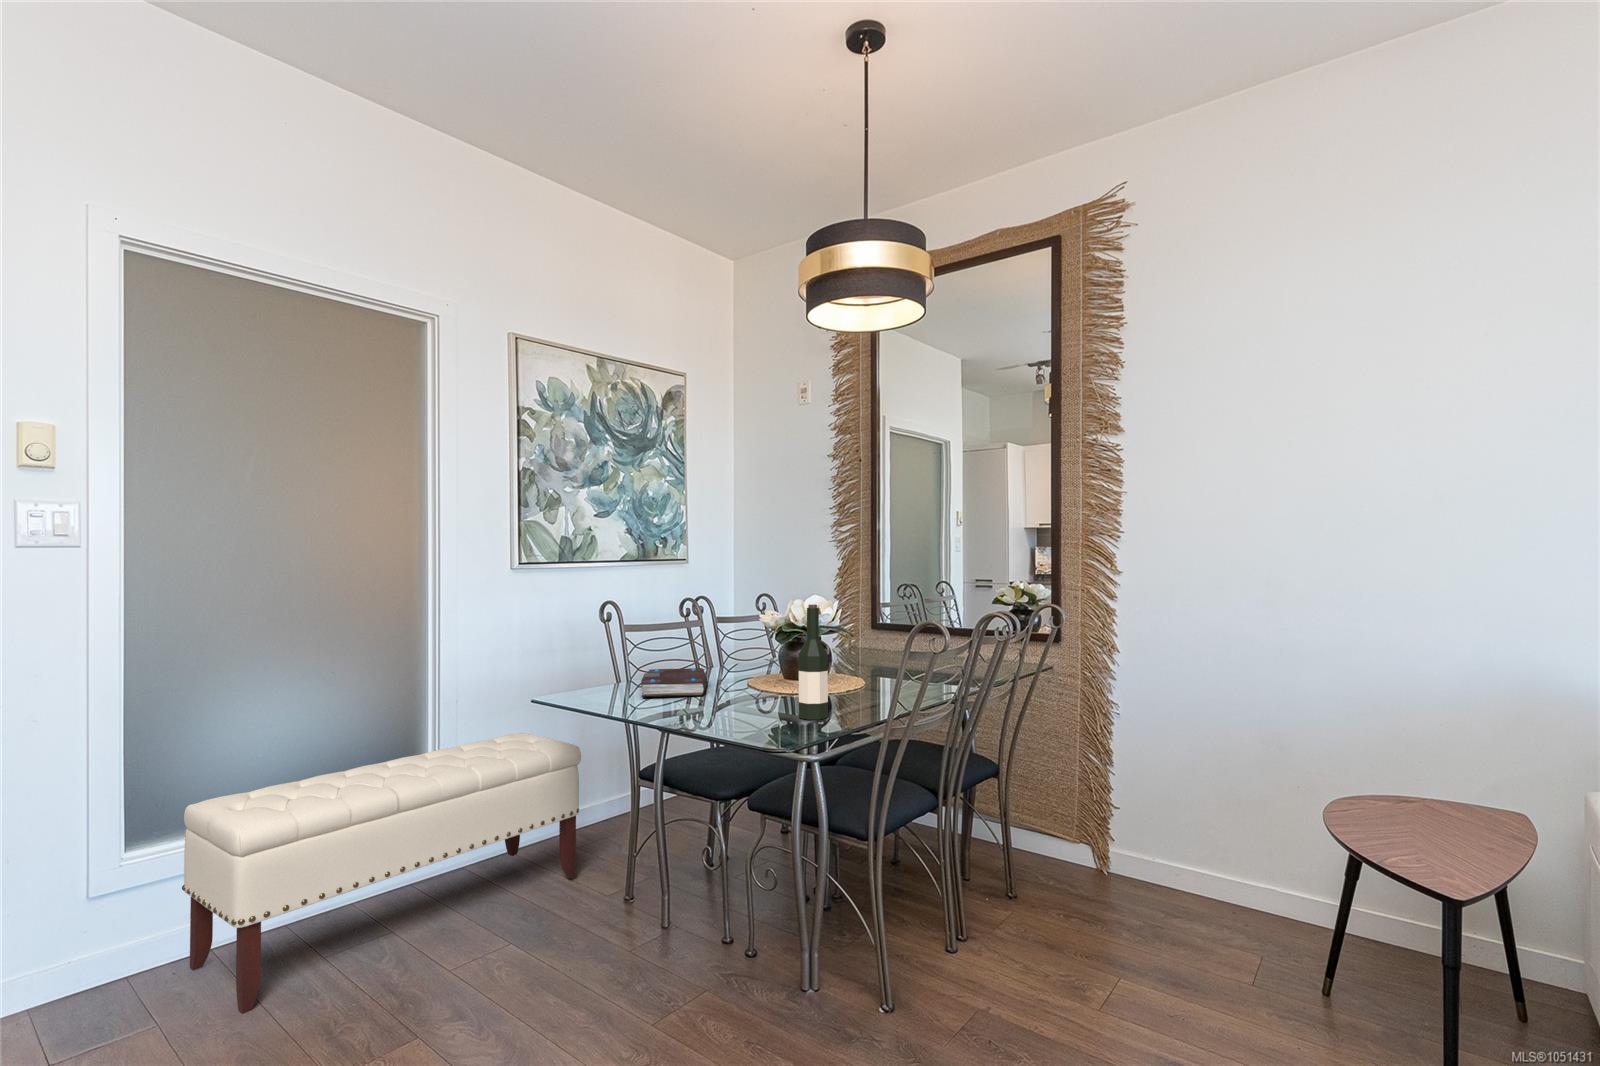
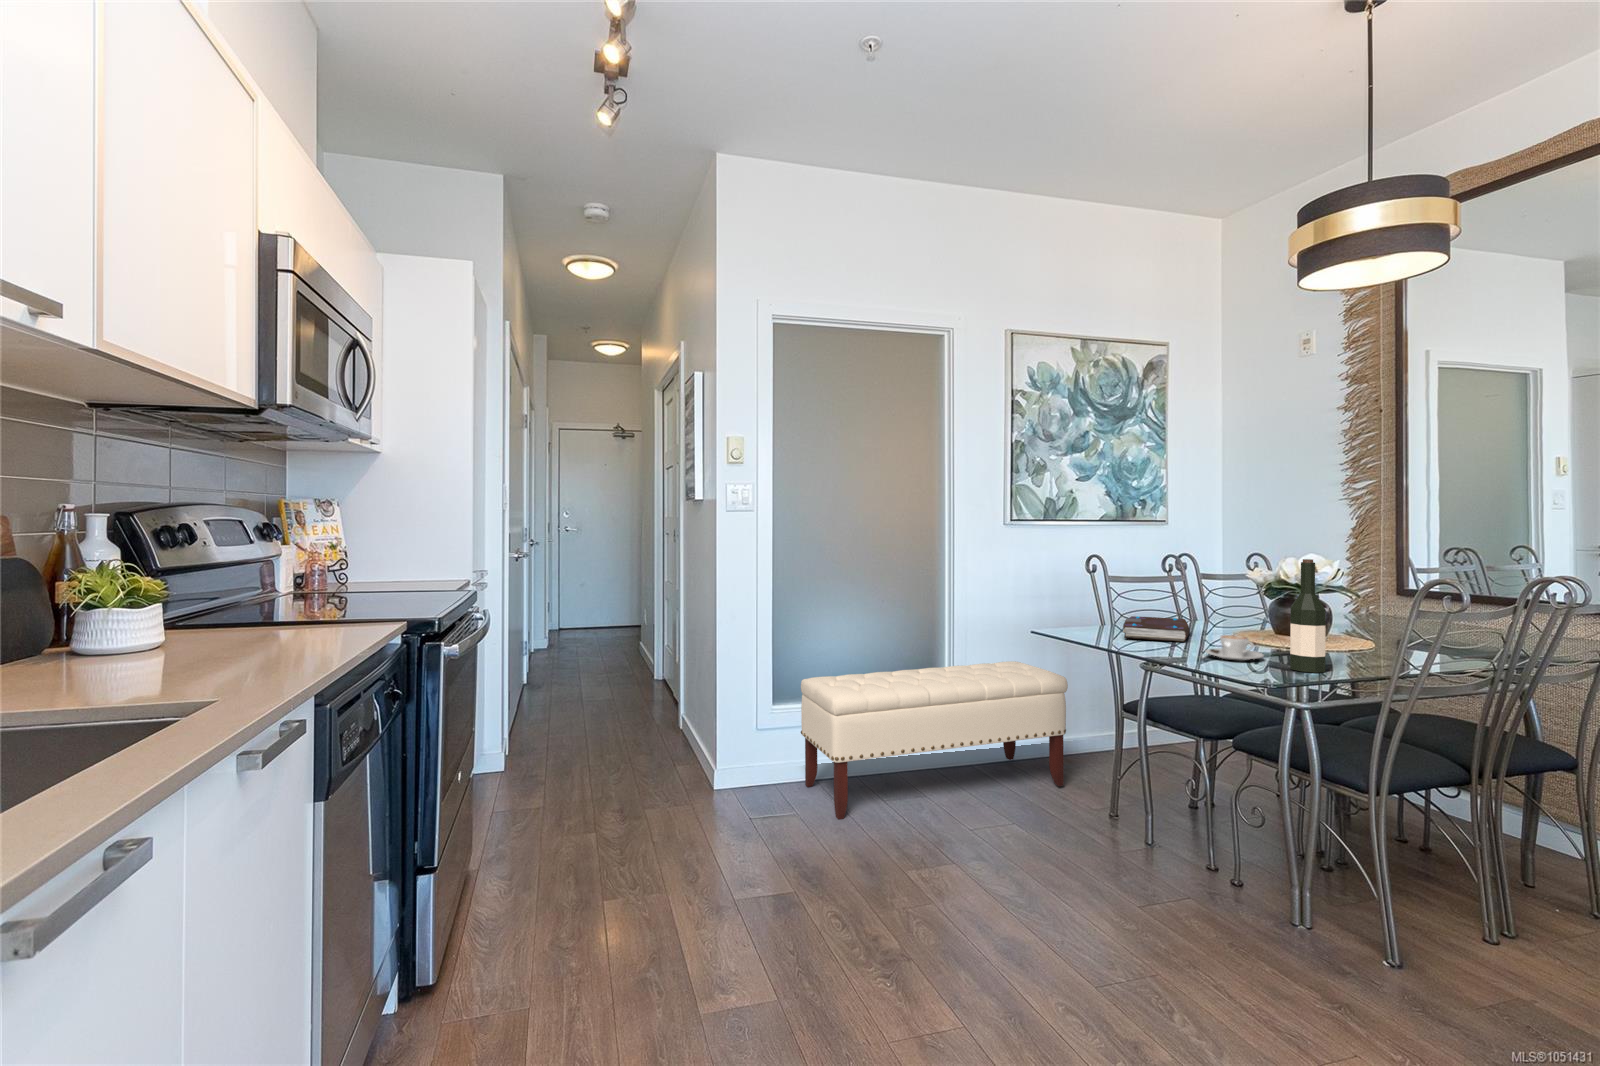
coffee cup: none [722,686,776,713] -> present [1206,635,1264,661]

